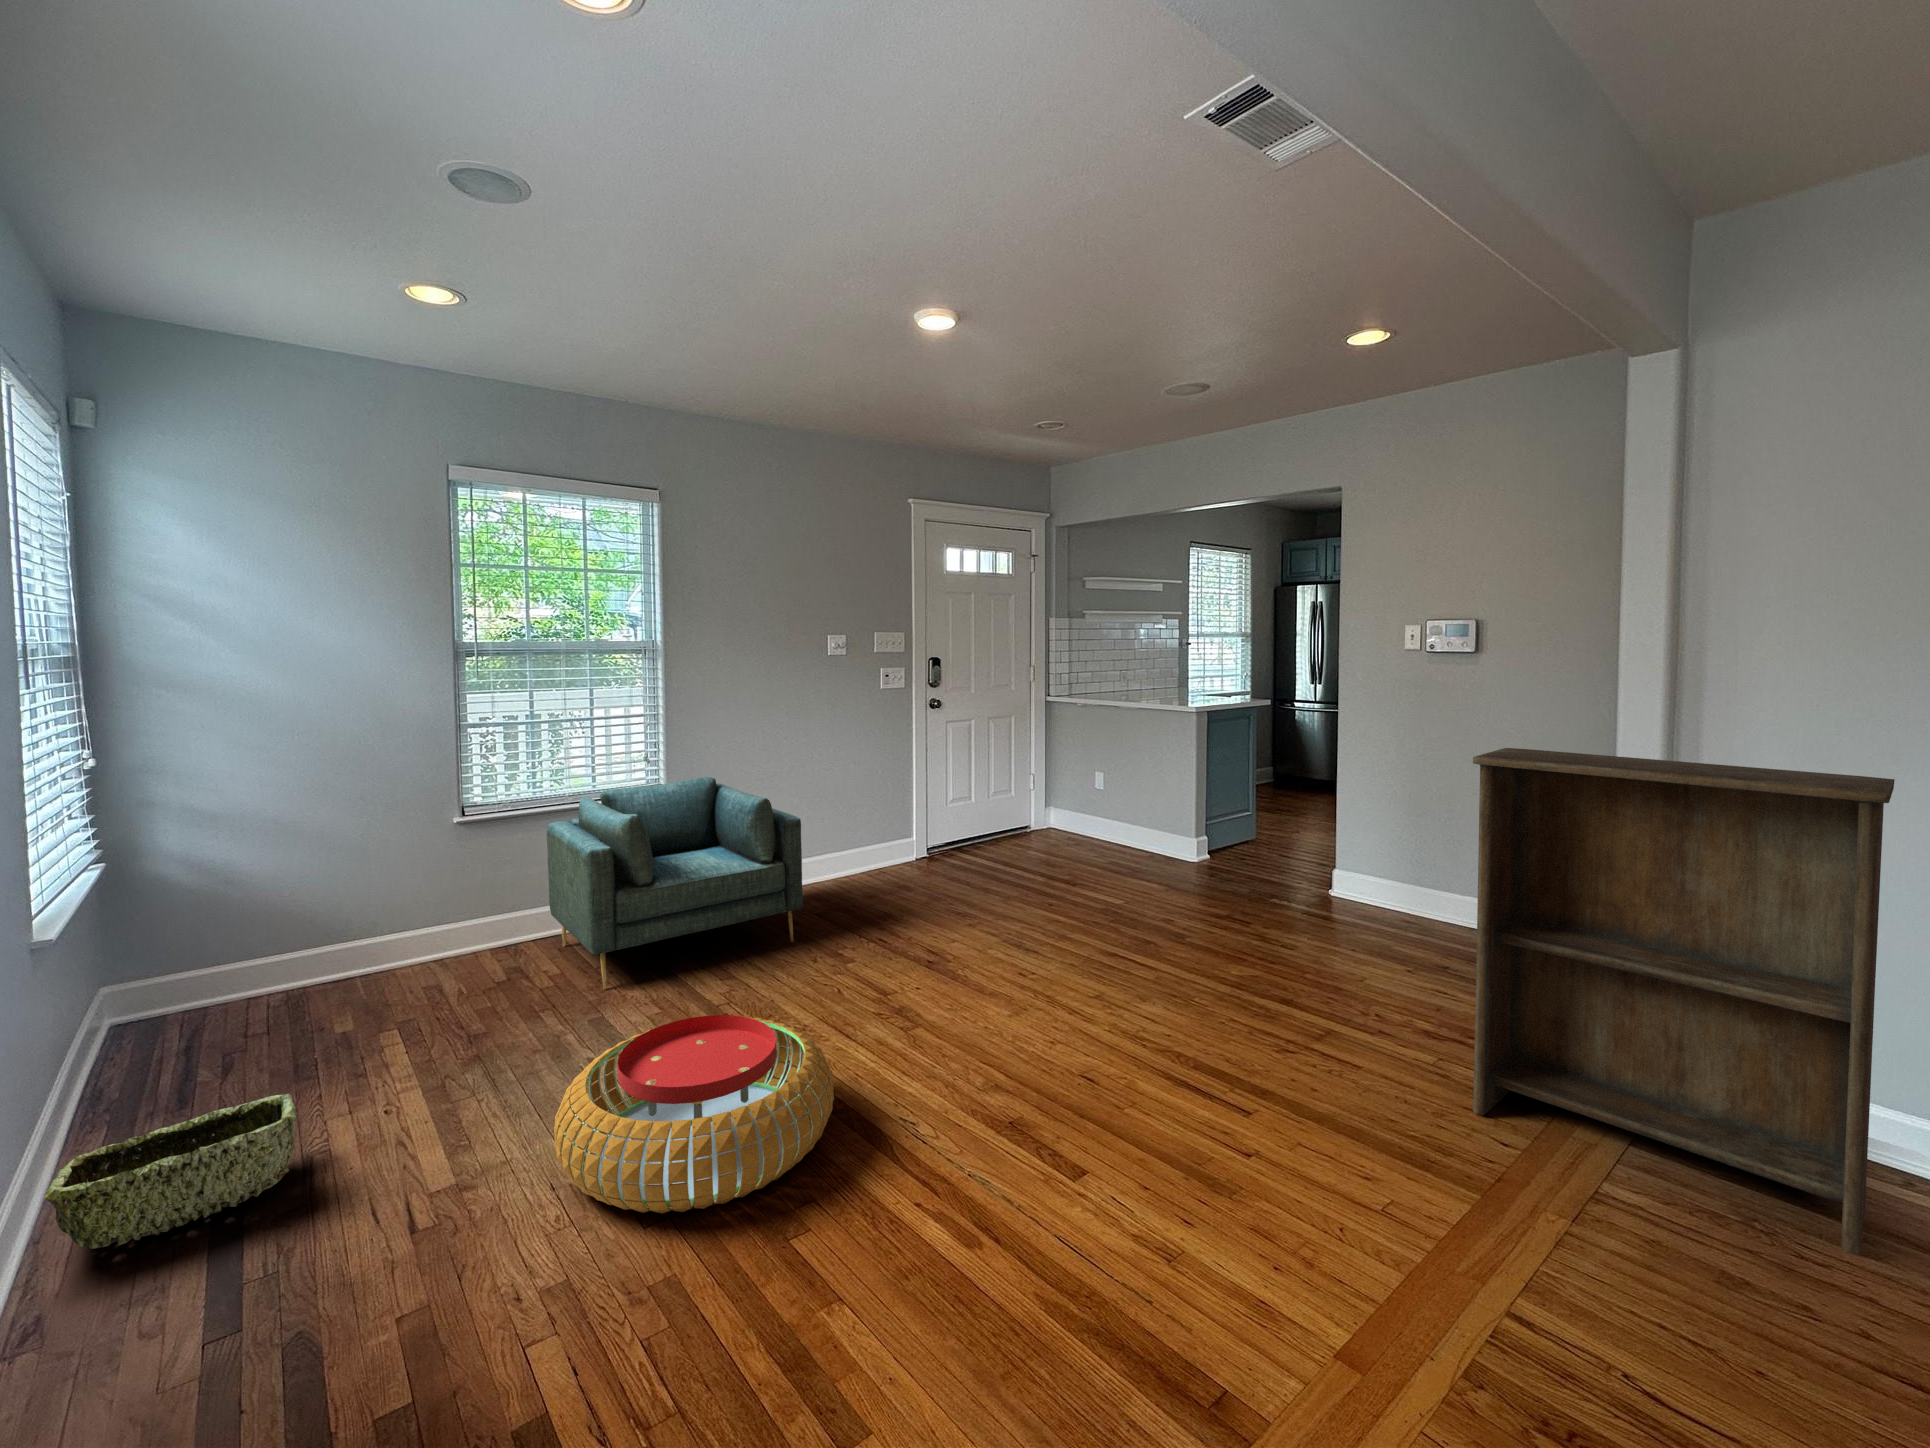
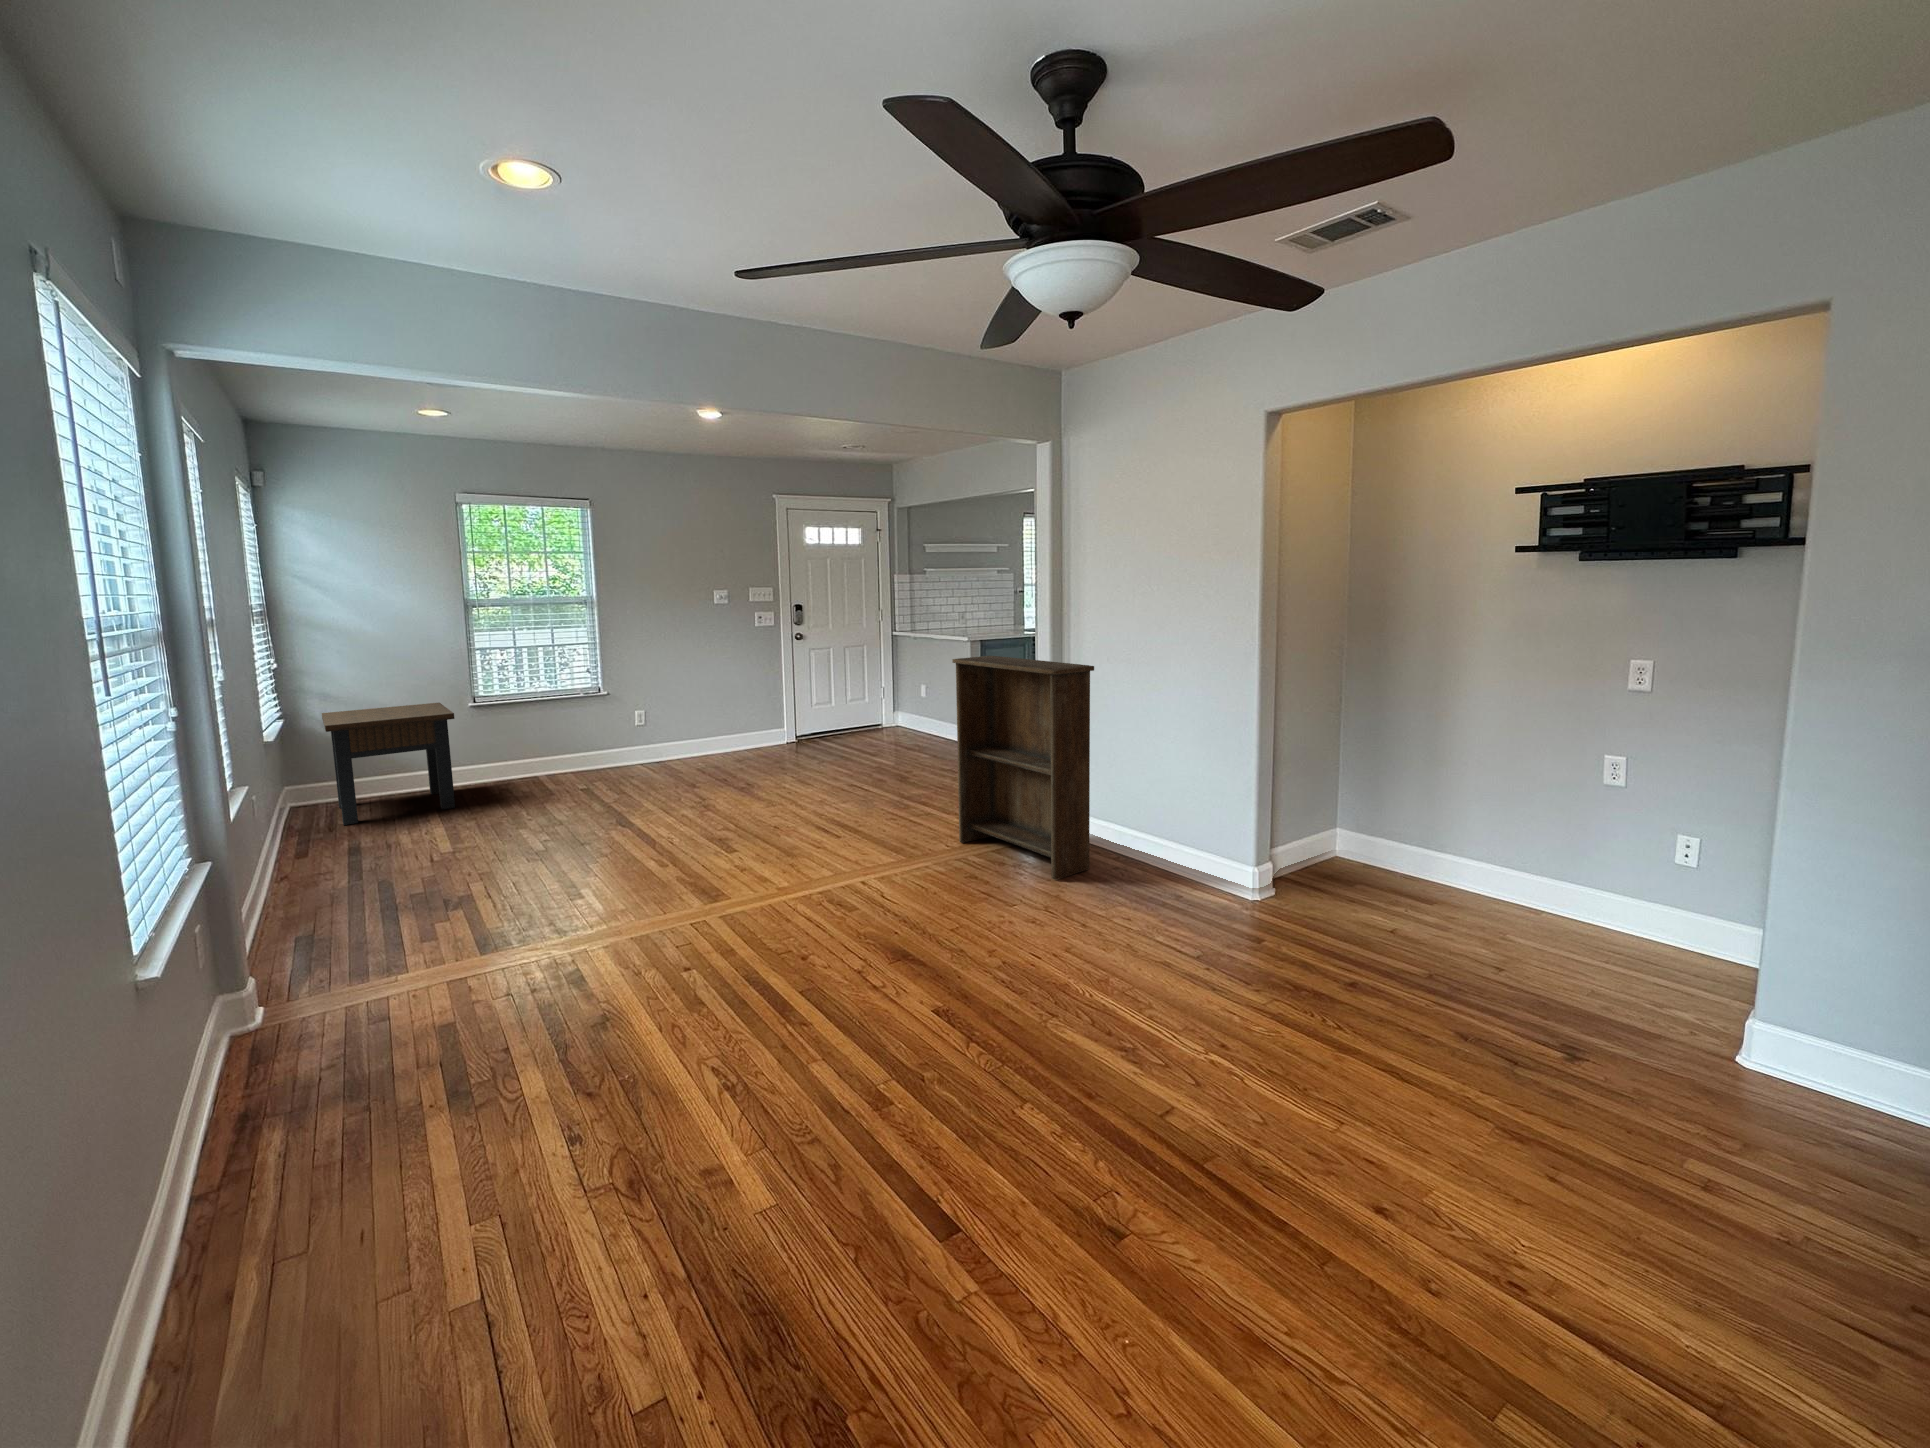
armchair: present [547,777,803,989] -> none [526,681,679,798]
side table: none [183,819,437,1077] -> present [322,703,455,825]
pouf: present [554,1015,834,1213] -> none [497,792,640,864]
woven basket: present [45,1094,296,1249] -> none [279,818,382,867]

